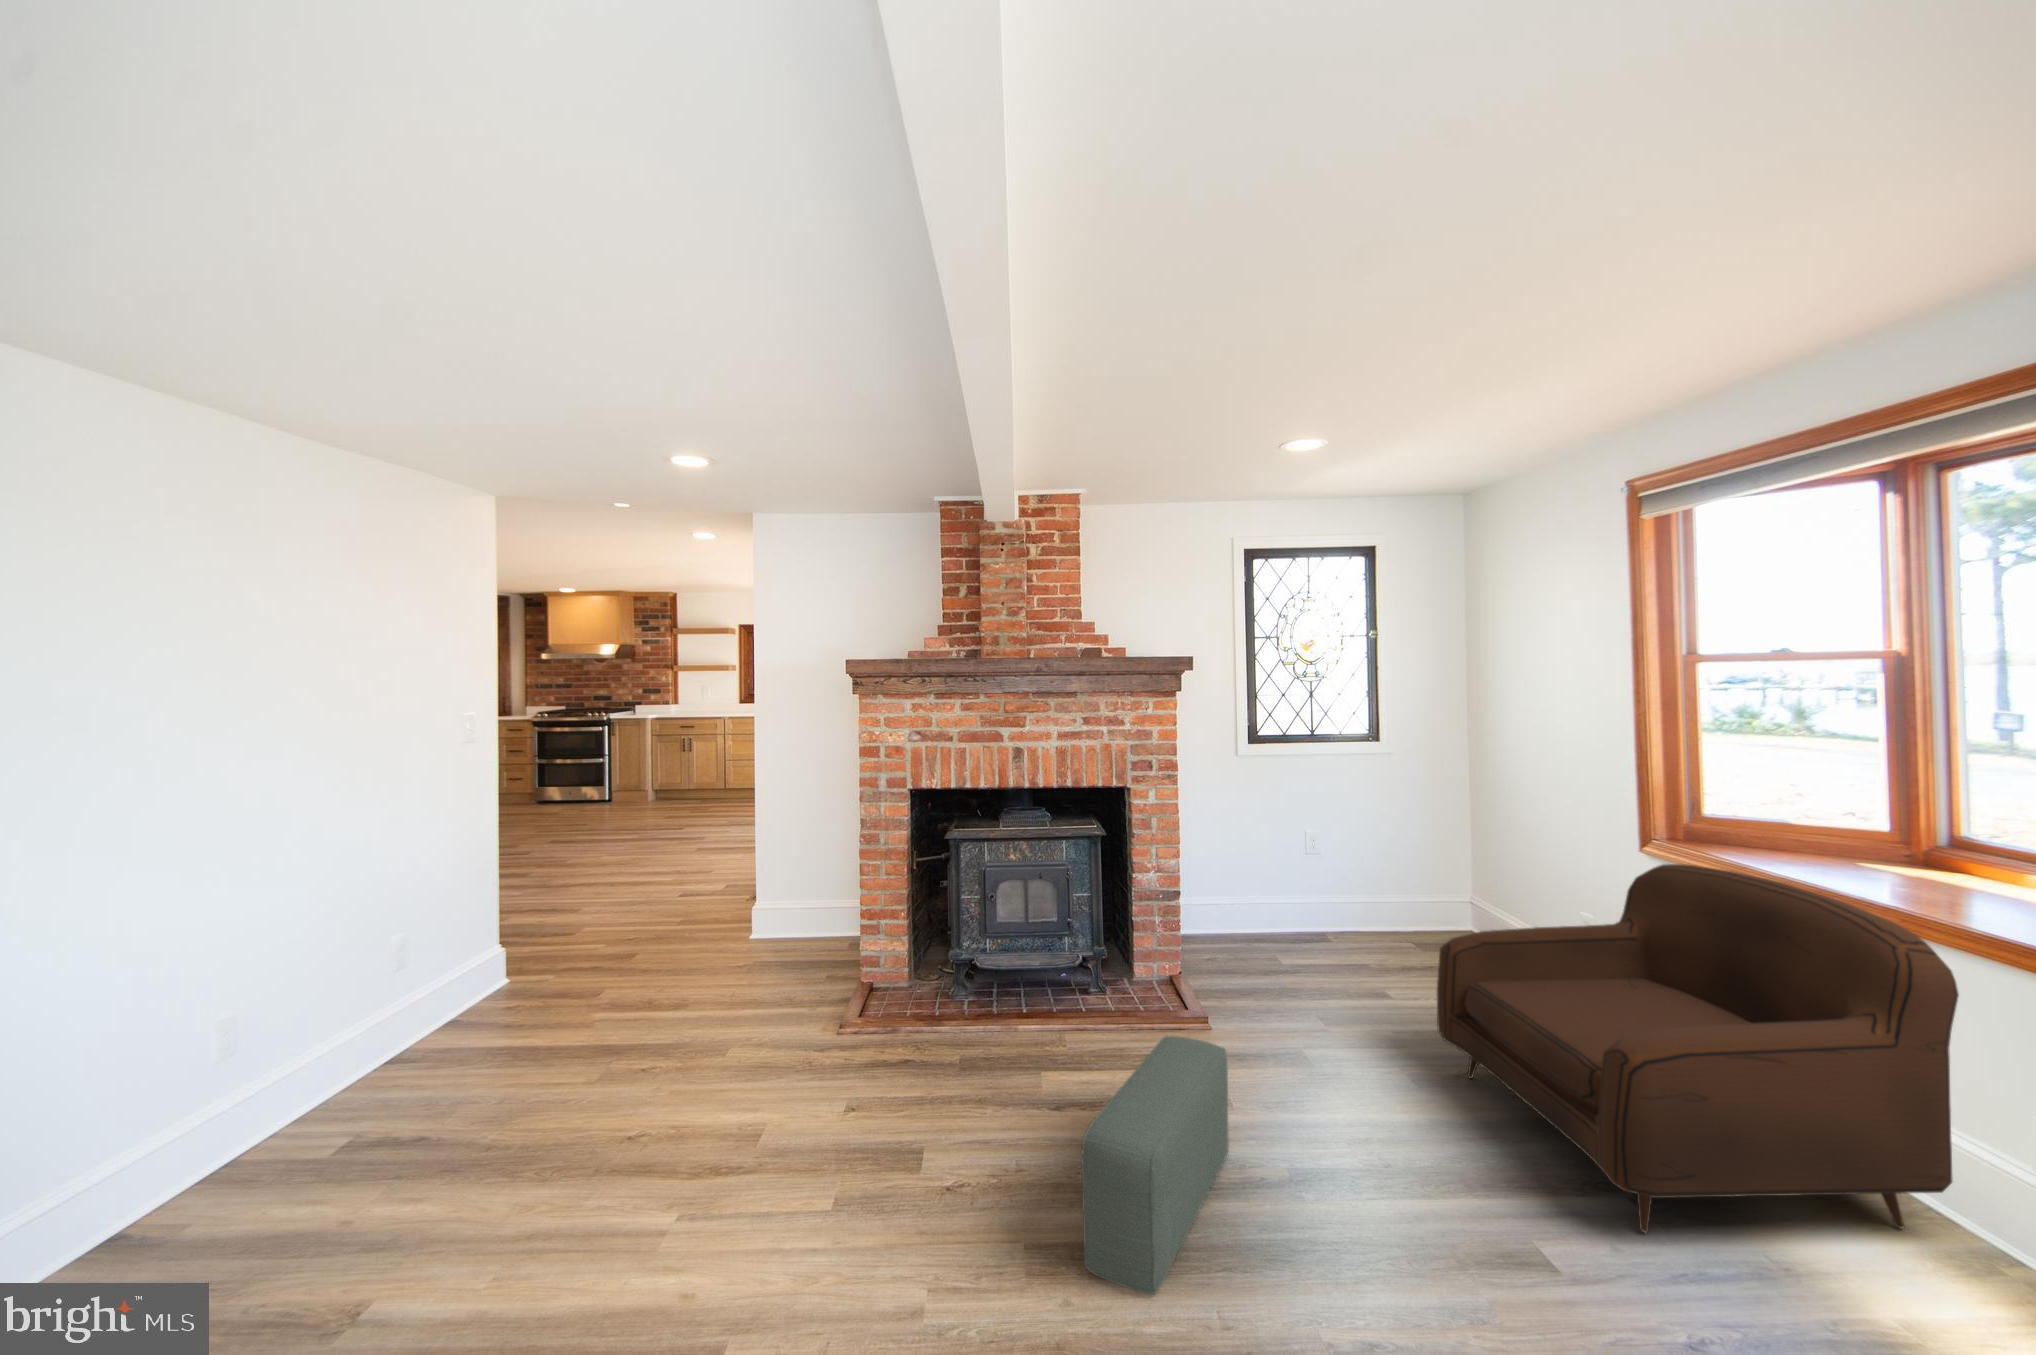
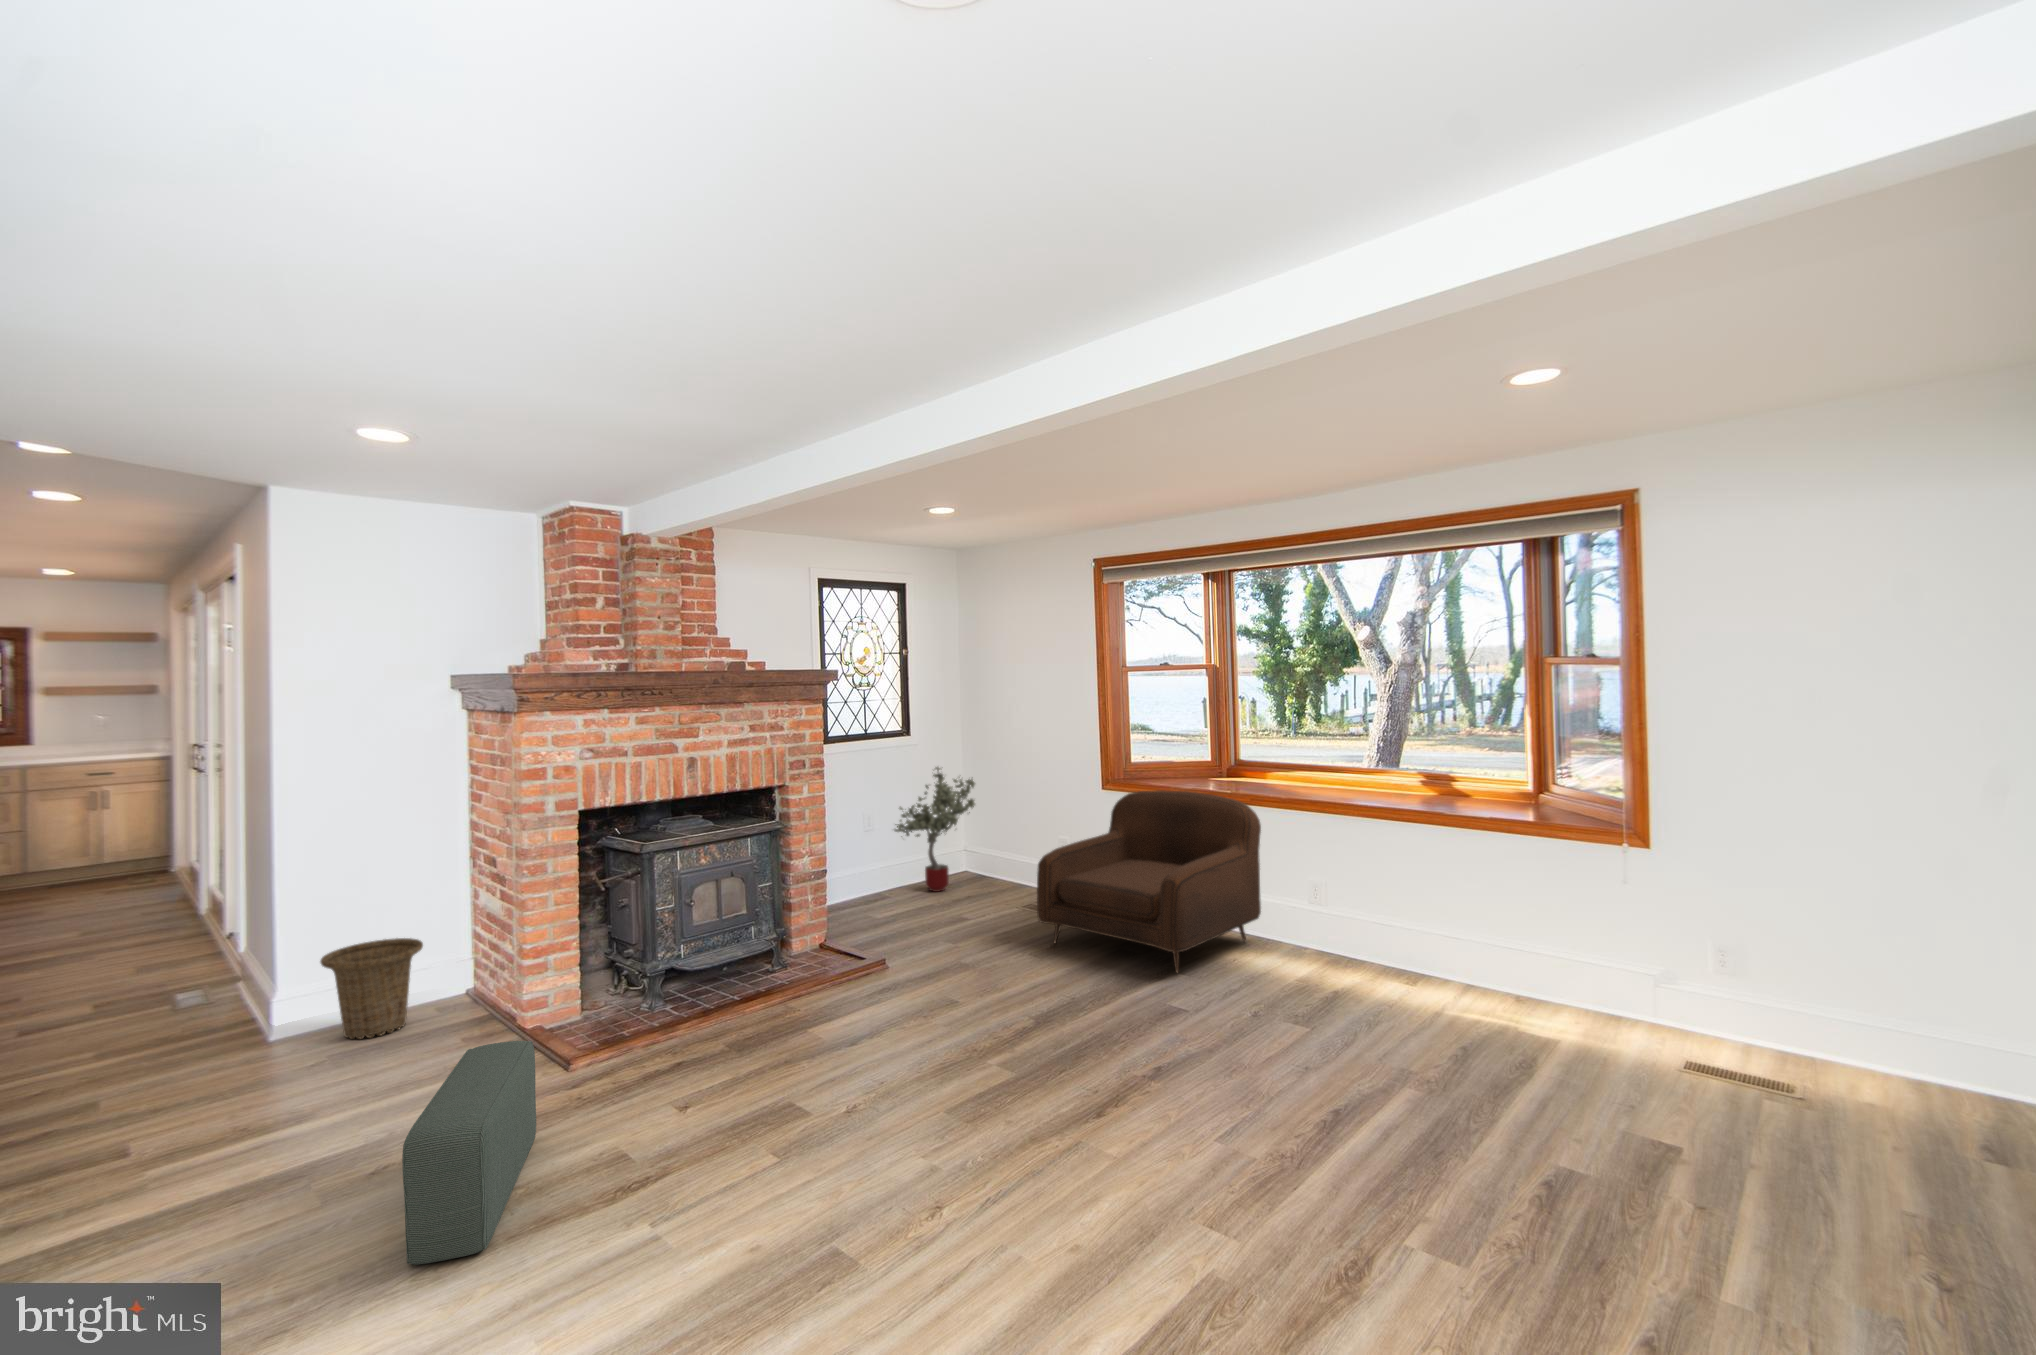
potted tree: none [1323,780,1461,945] -> present [894,767,975,892]
basket: none [759,876,830,955] -> present [320,938,423,1039]
pouf: present [1081,1036,1229,1294] -> present [402,1041,536,1265]

